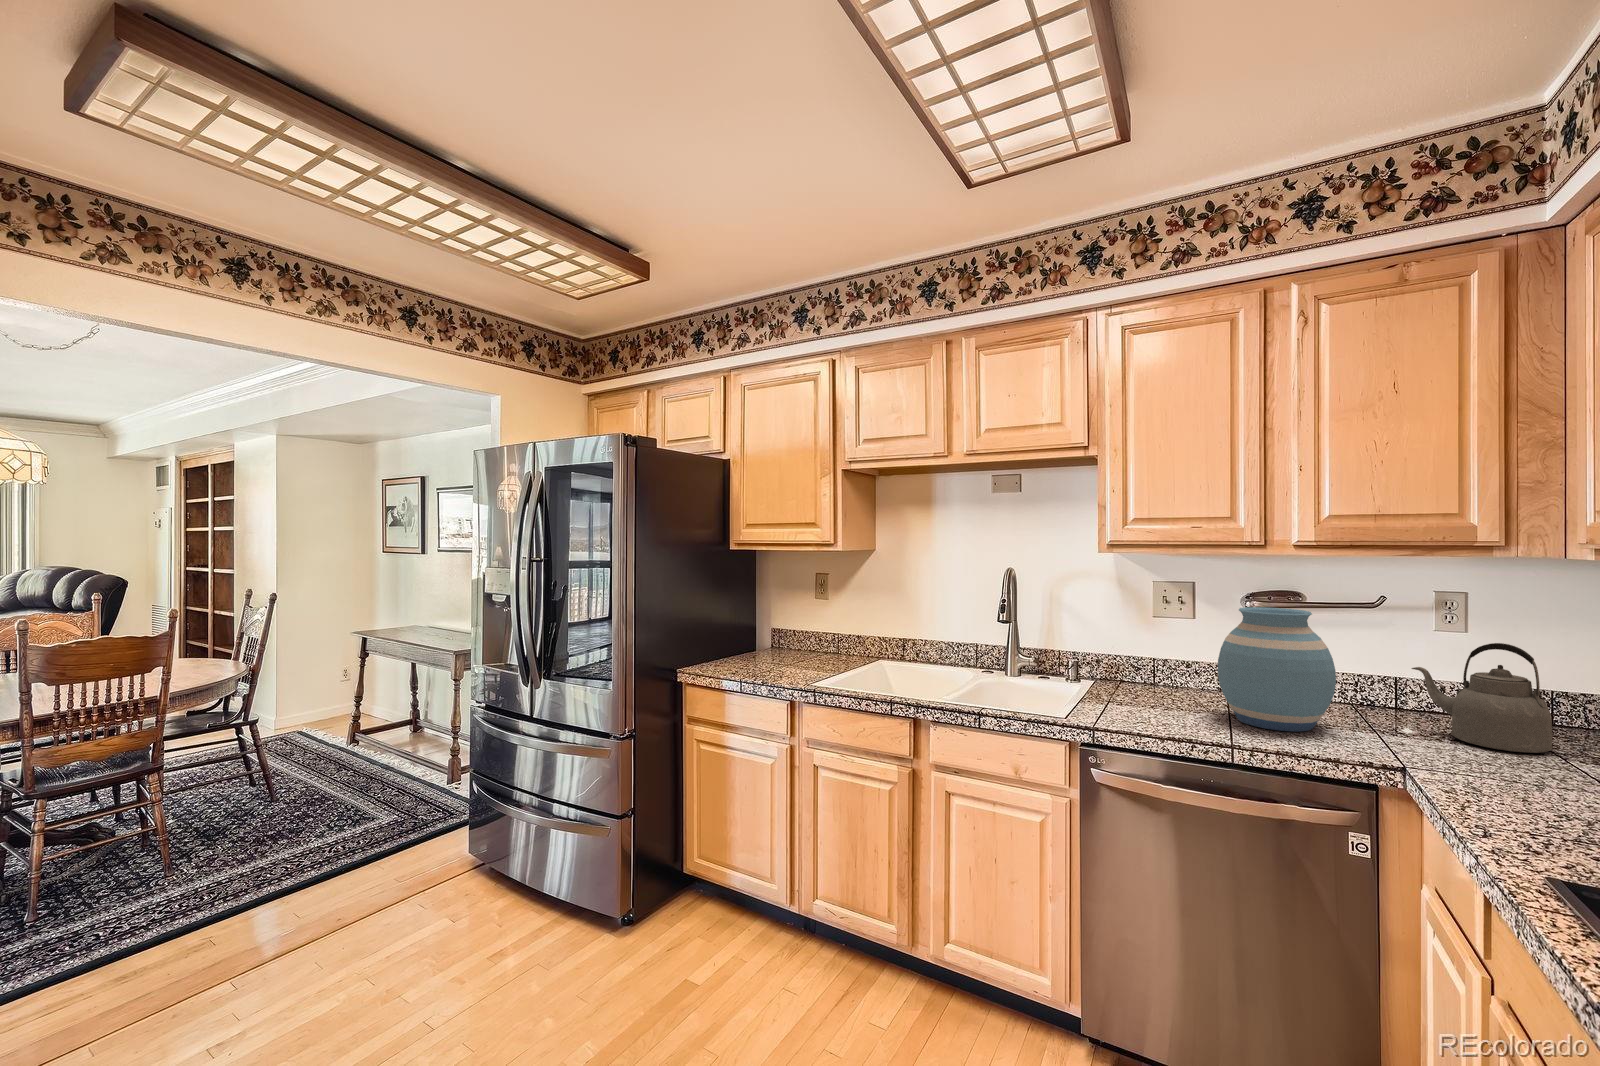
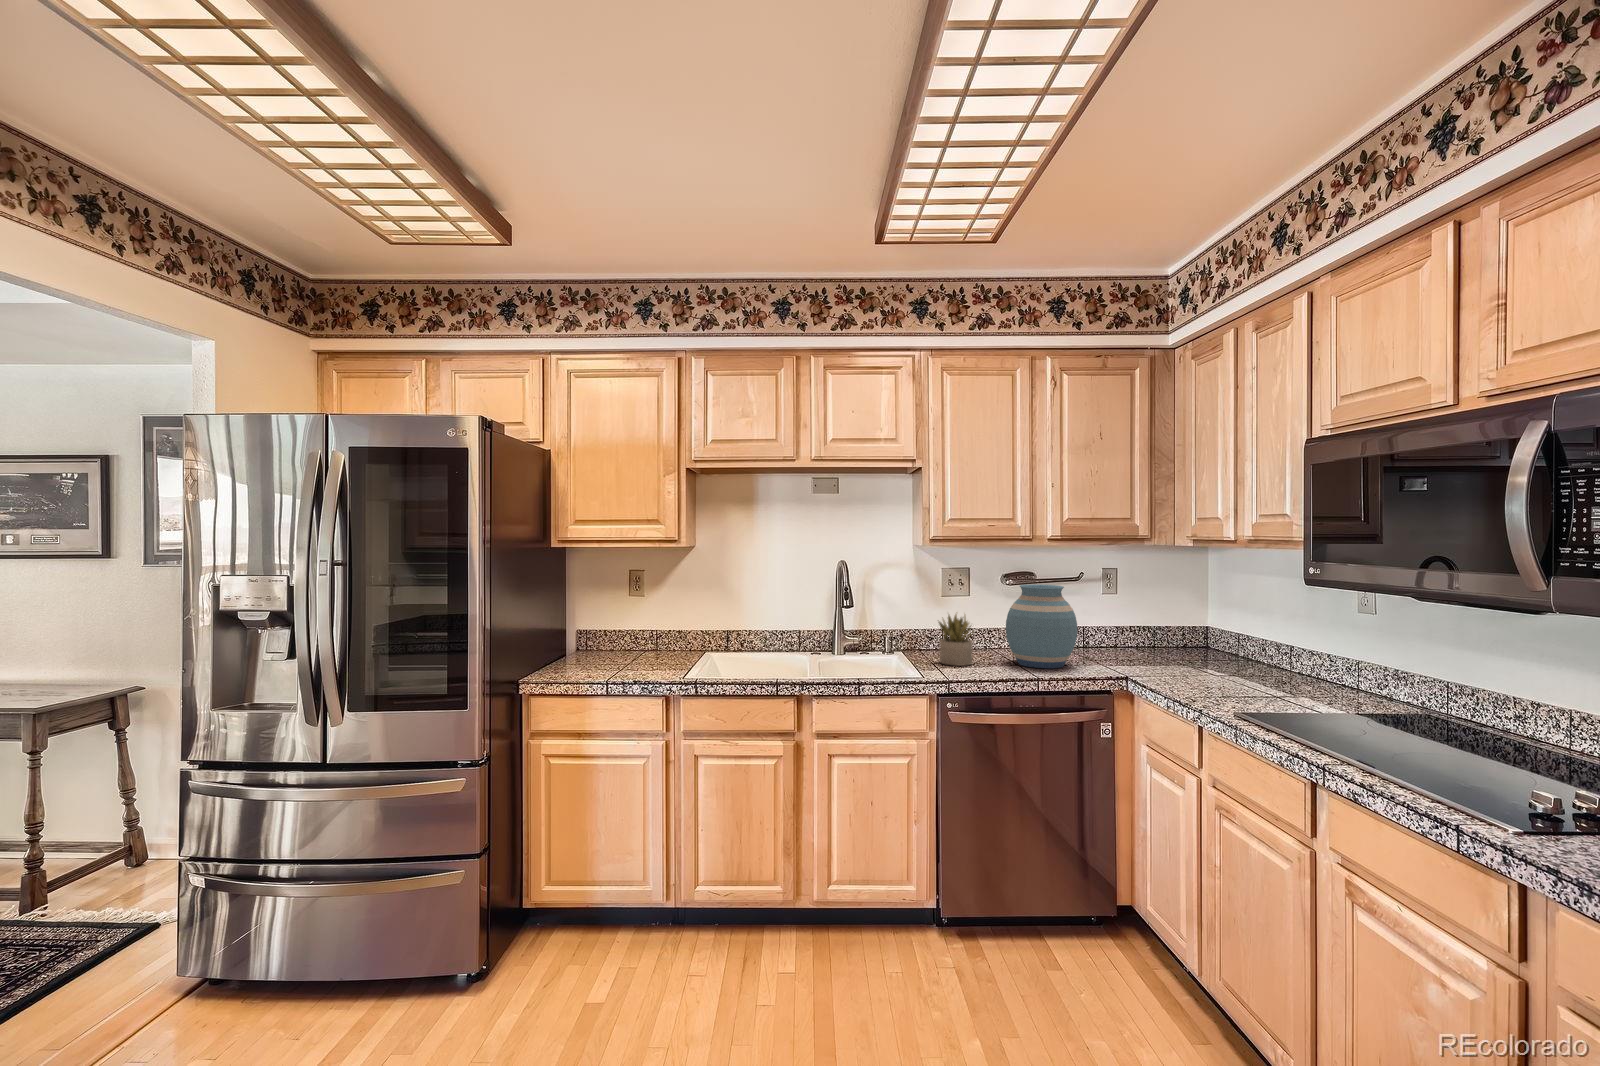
succulent plant: none [1116,637,1168,710] -> present [938,614,973,666]
kettle: present [1412,643,1552,753] -> none [1105,600,1175,665]

